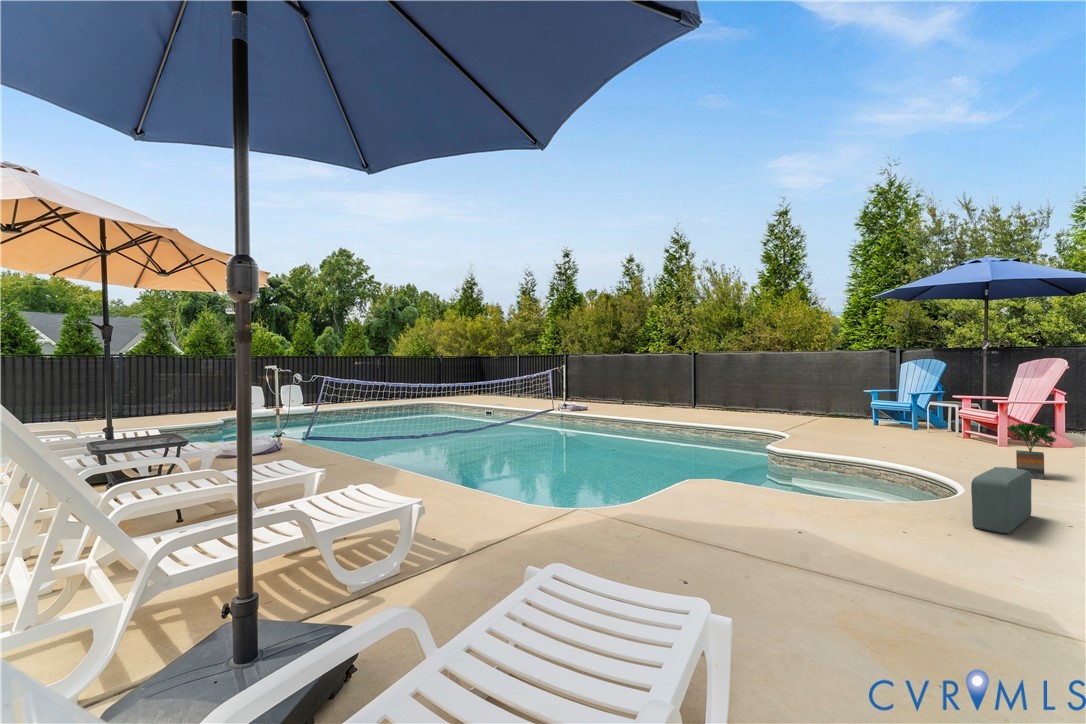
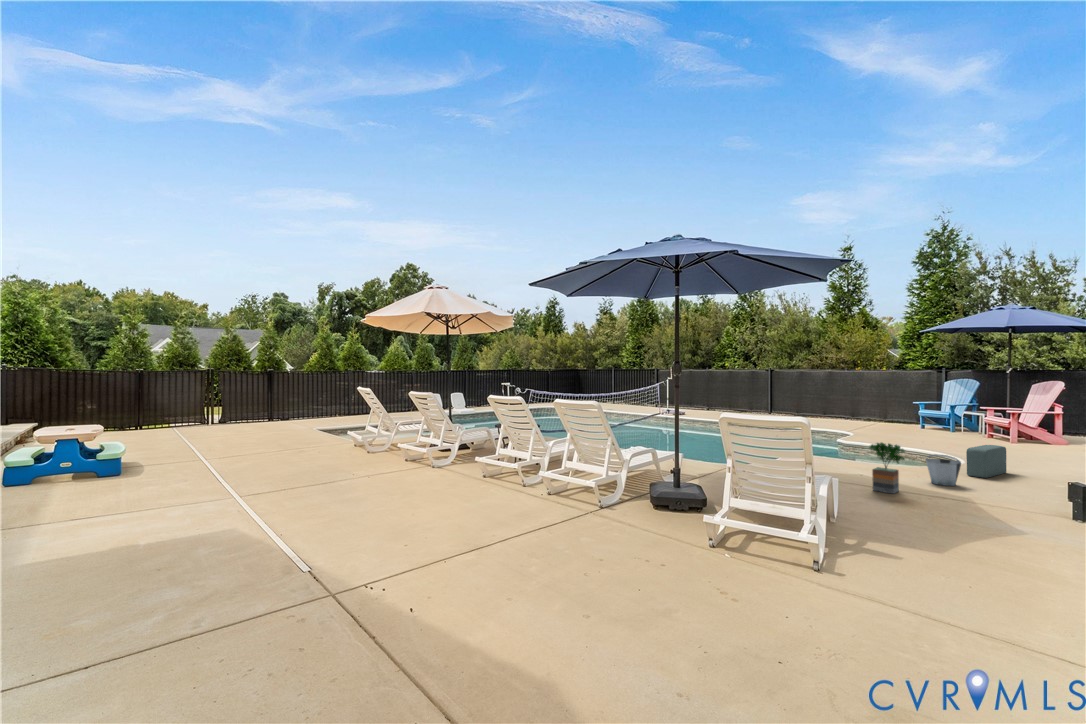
potted tree: present [1007,423,1056,479] -> present [869,443,905,494]
bucket: none [908,498,979,566] -> present [926,454,961,486]

